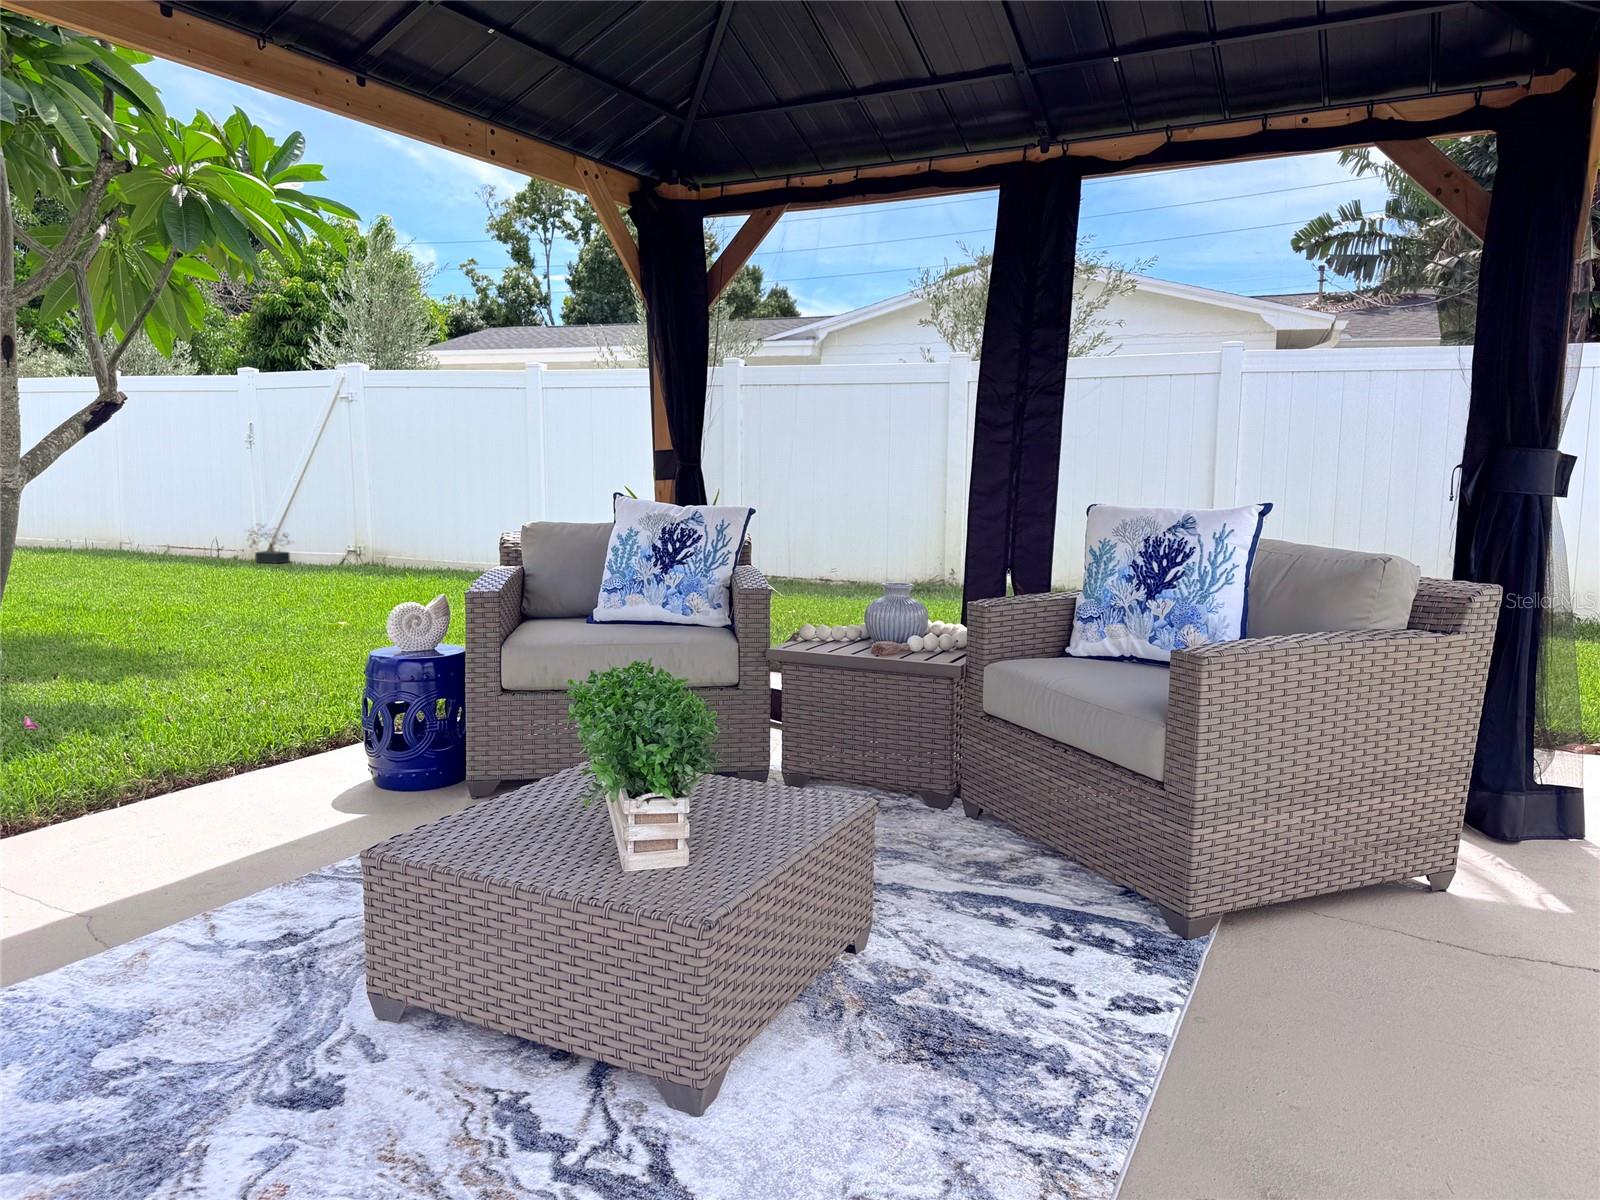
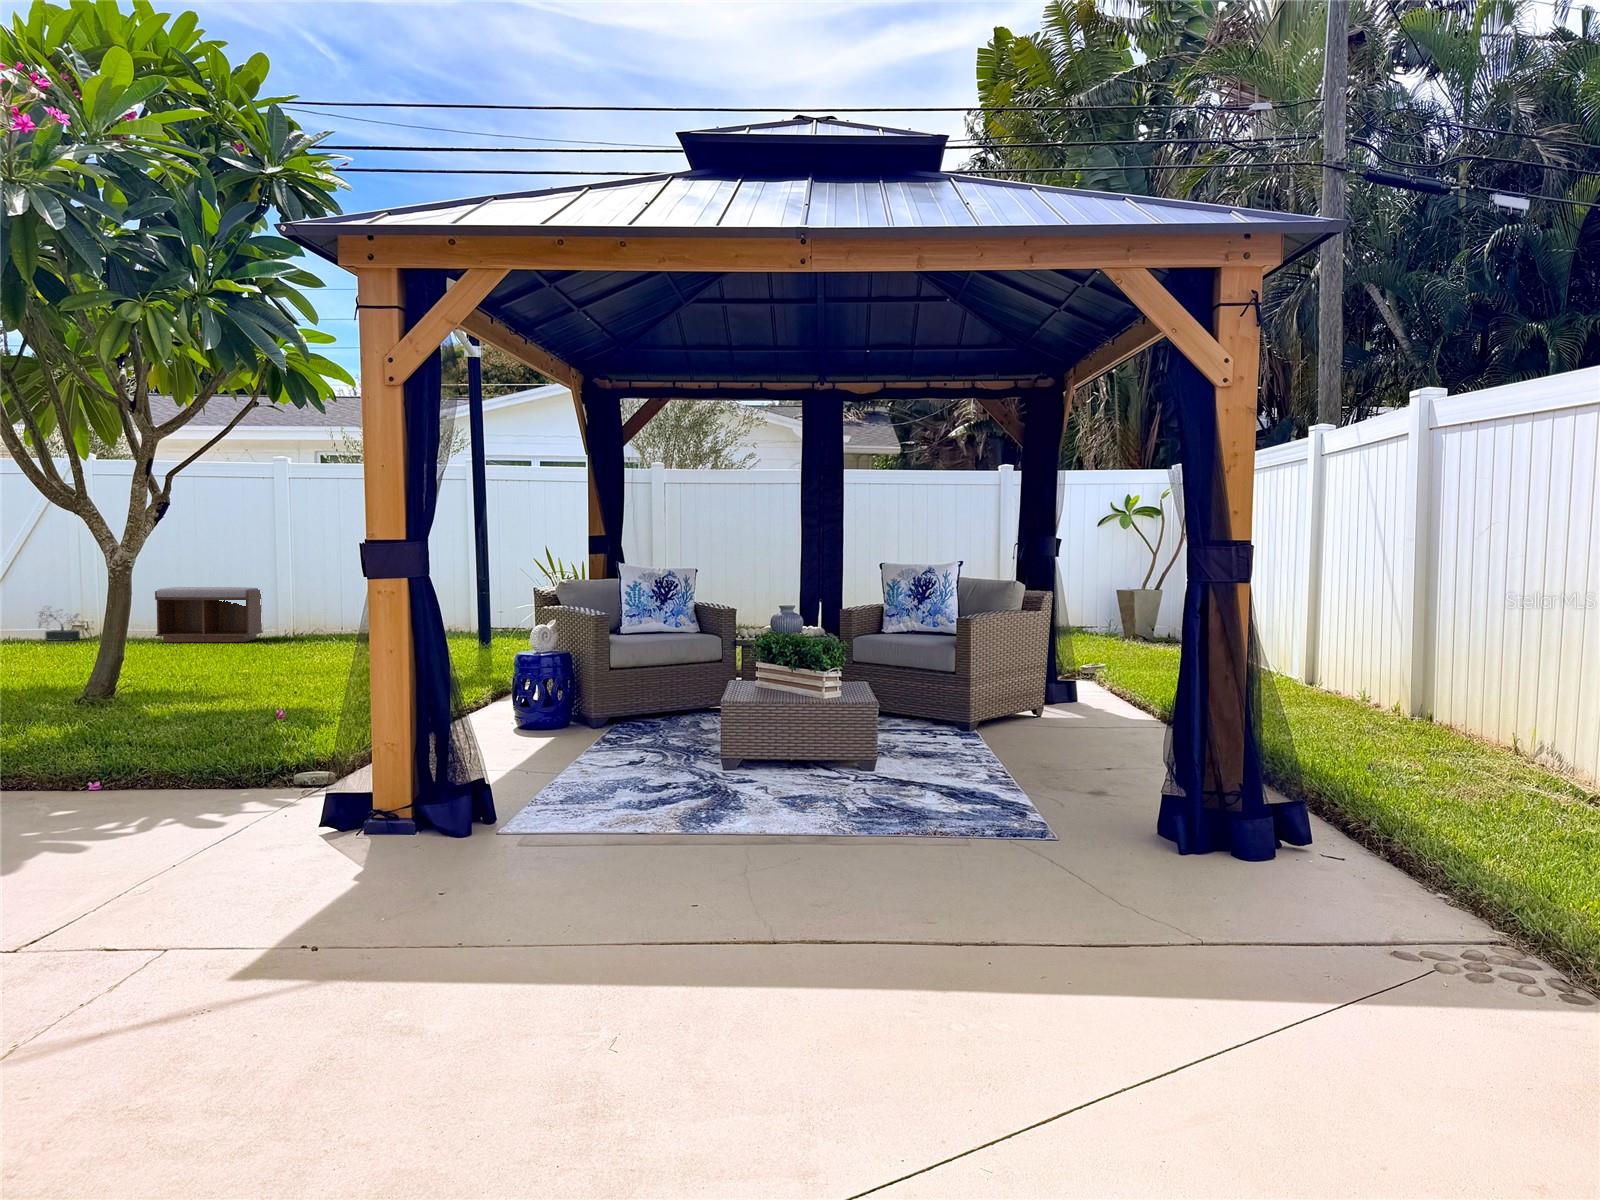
bench: none [338,506,456,575] -> present [155,587,263,642]

